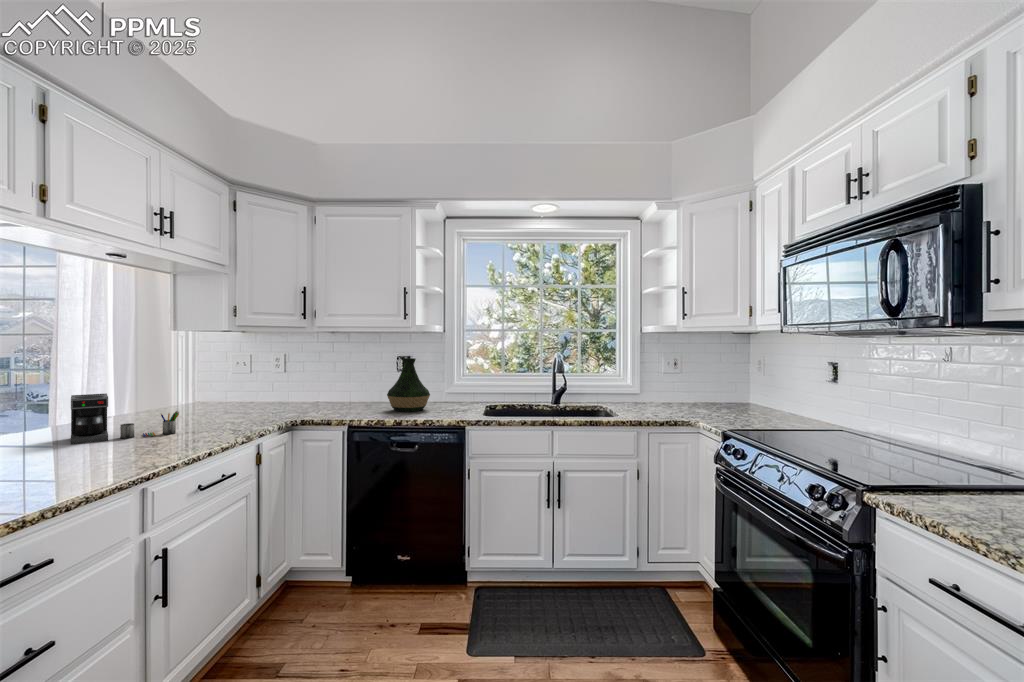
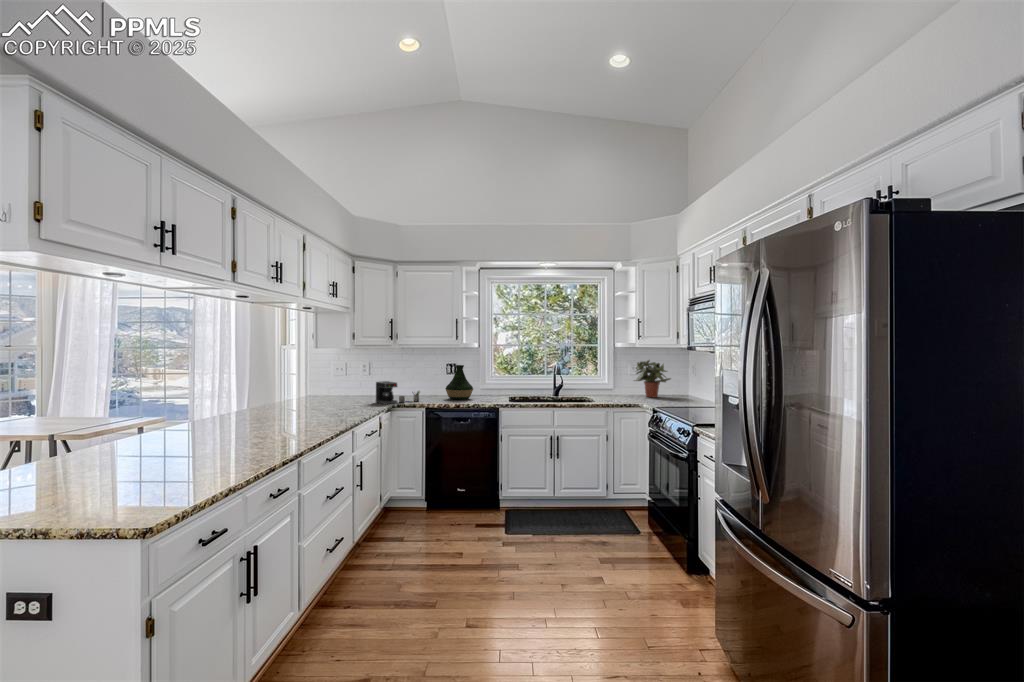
potted plant: none [672,351,730,407] -> present [634,360,671,397]
coffee maker: present [71,394,179,445] -> present [376,381,420,404]

